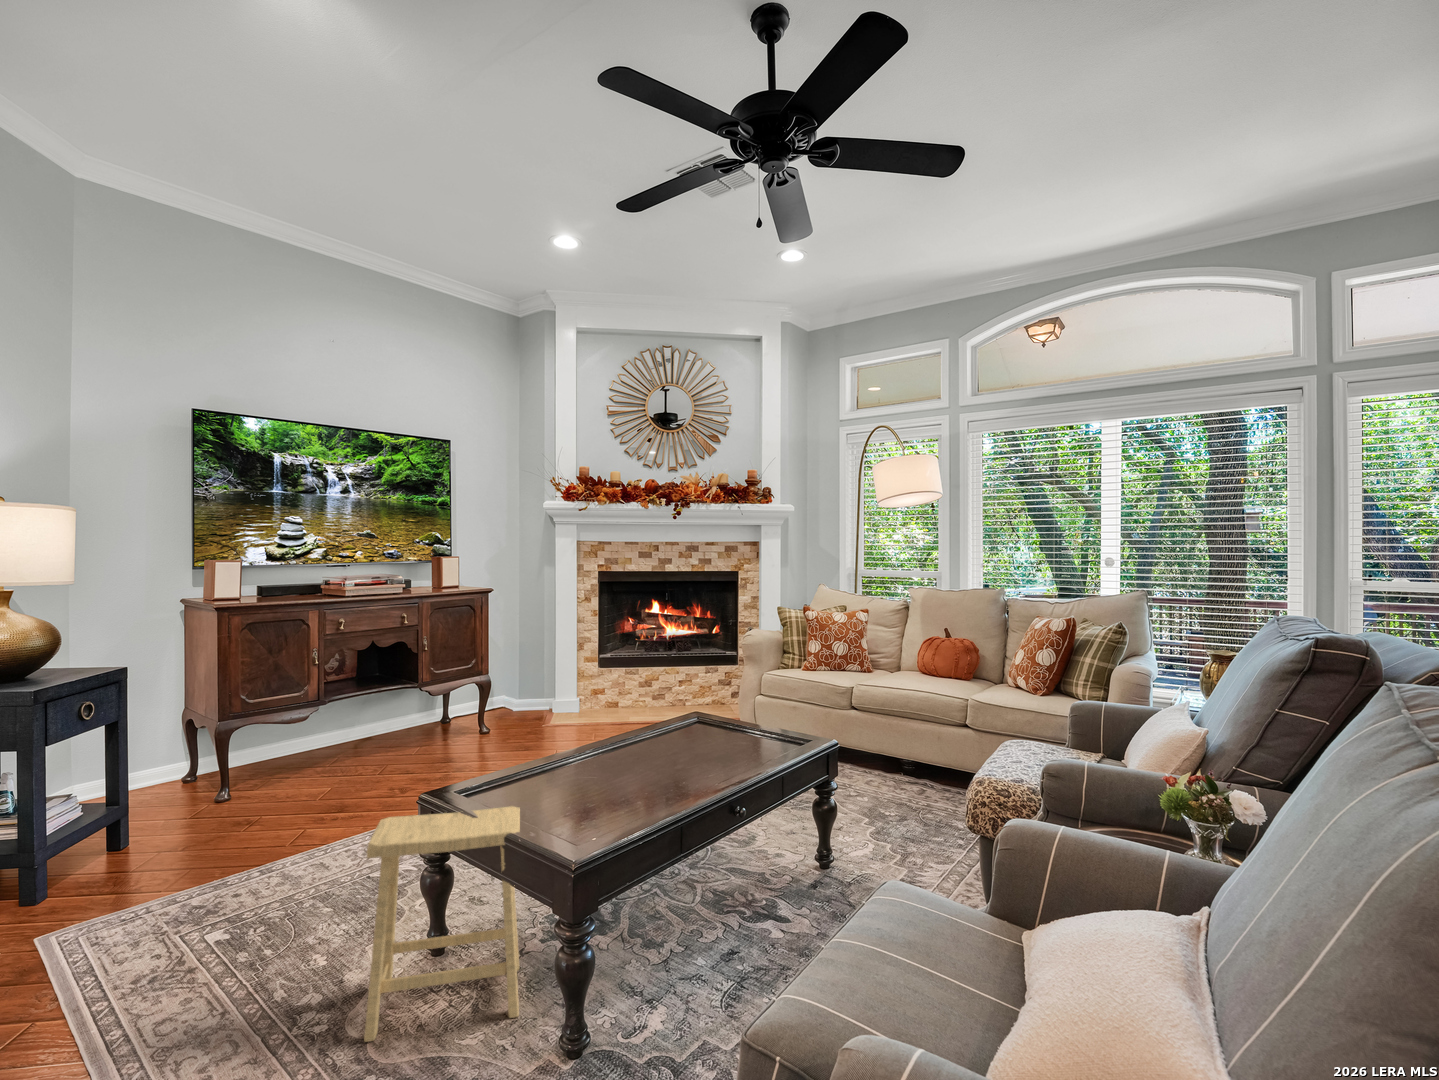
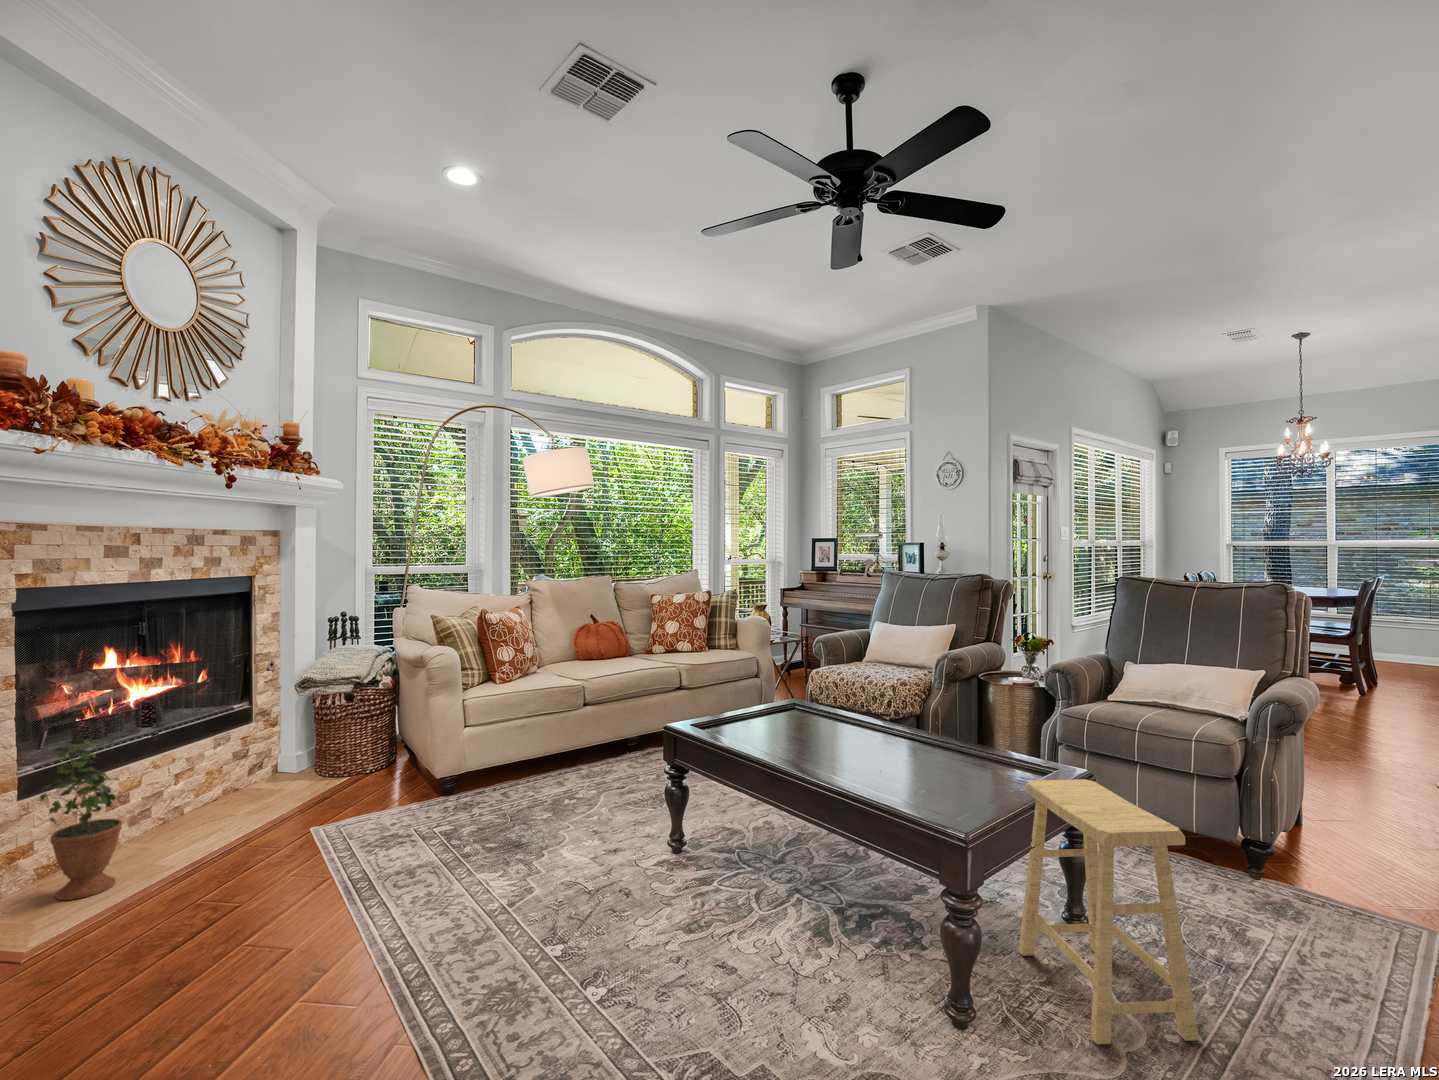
potted plant: none [583,643,615,719] -> present [40,737,122,900]

